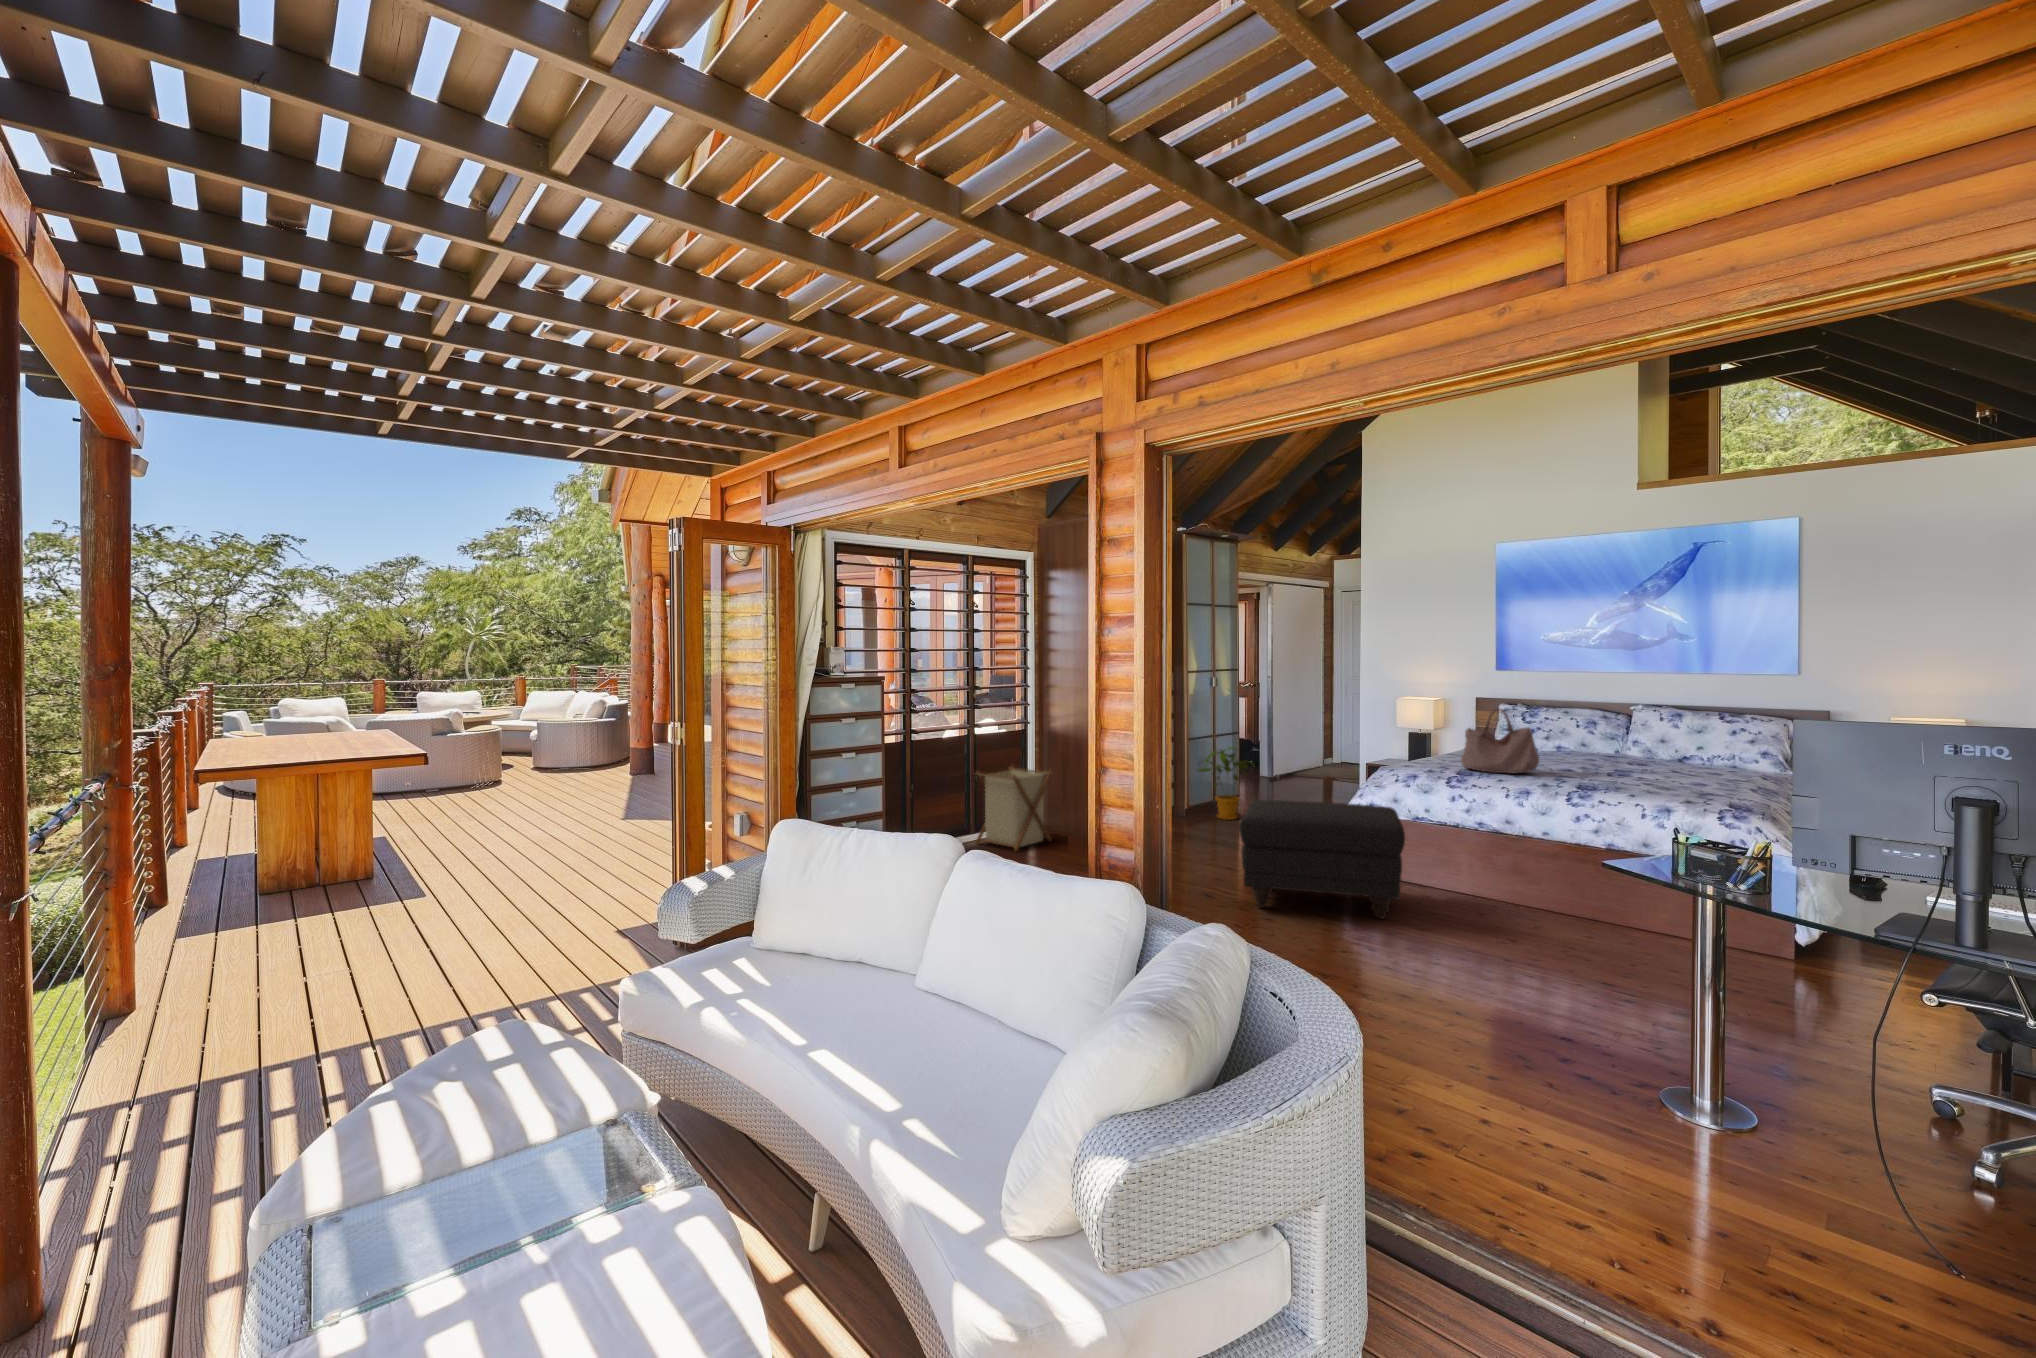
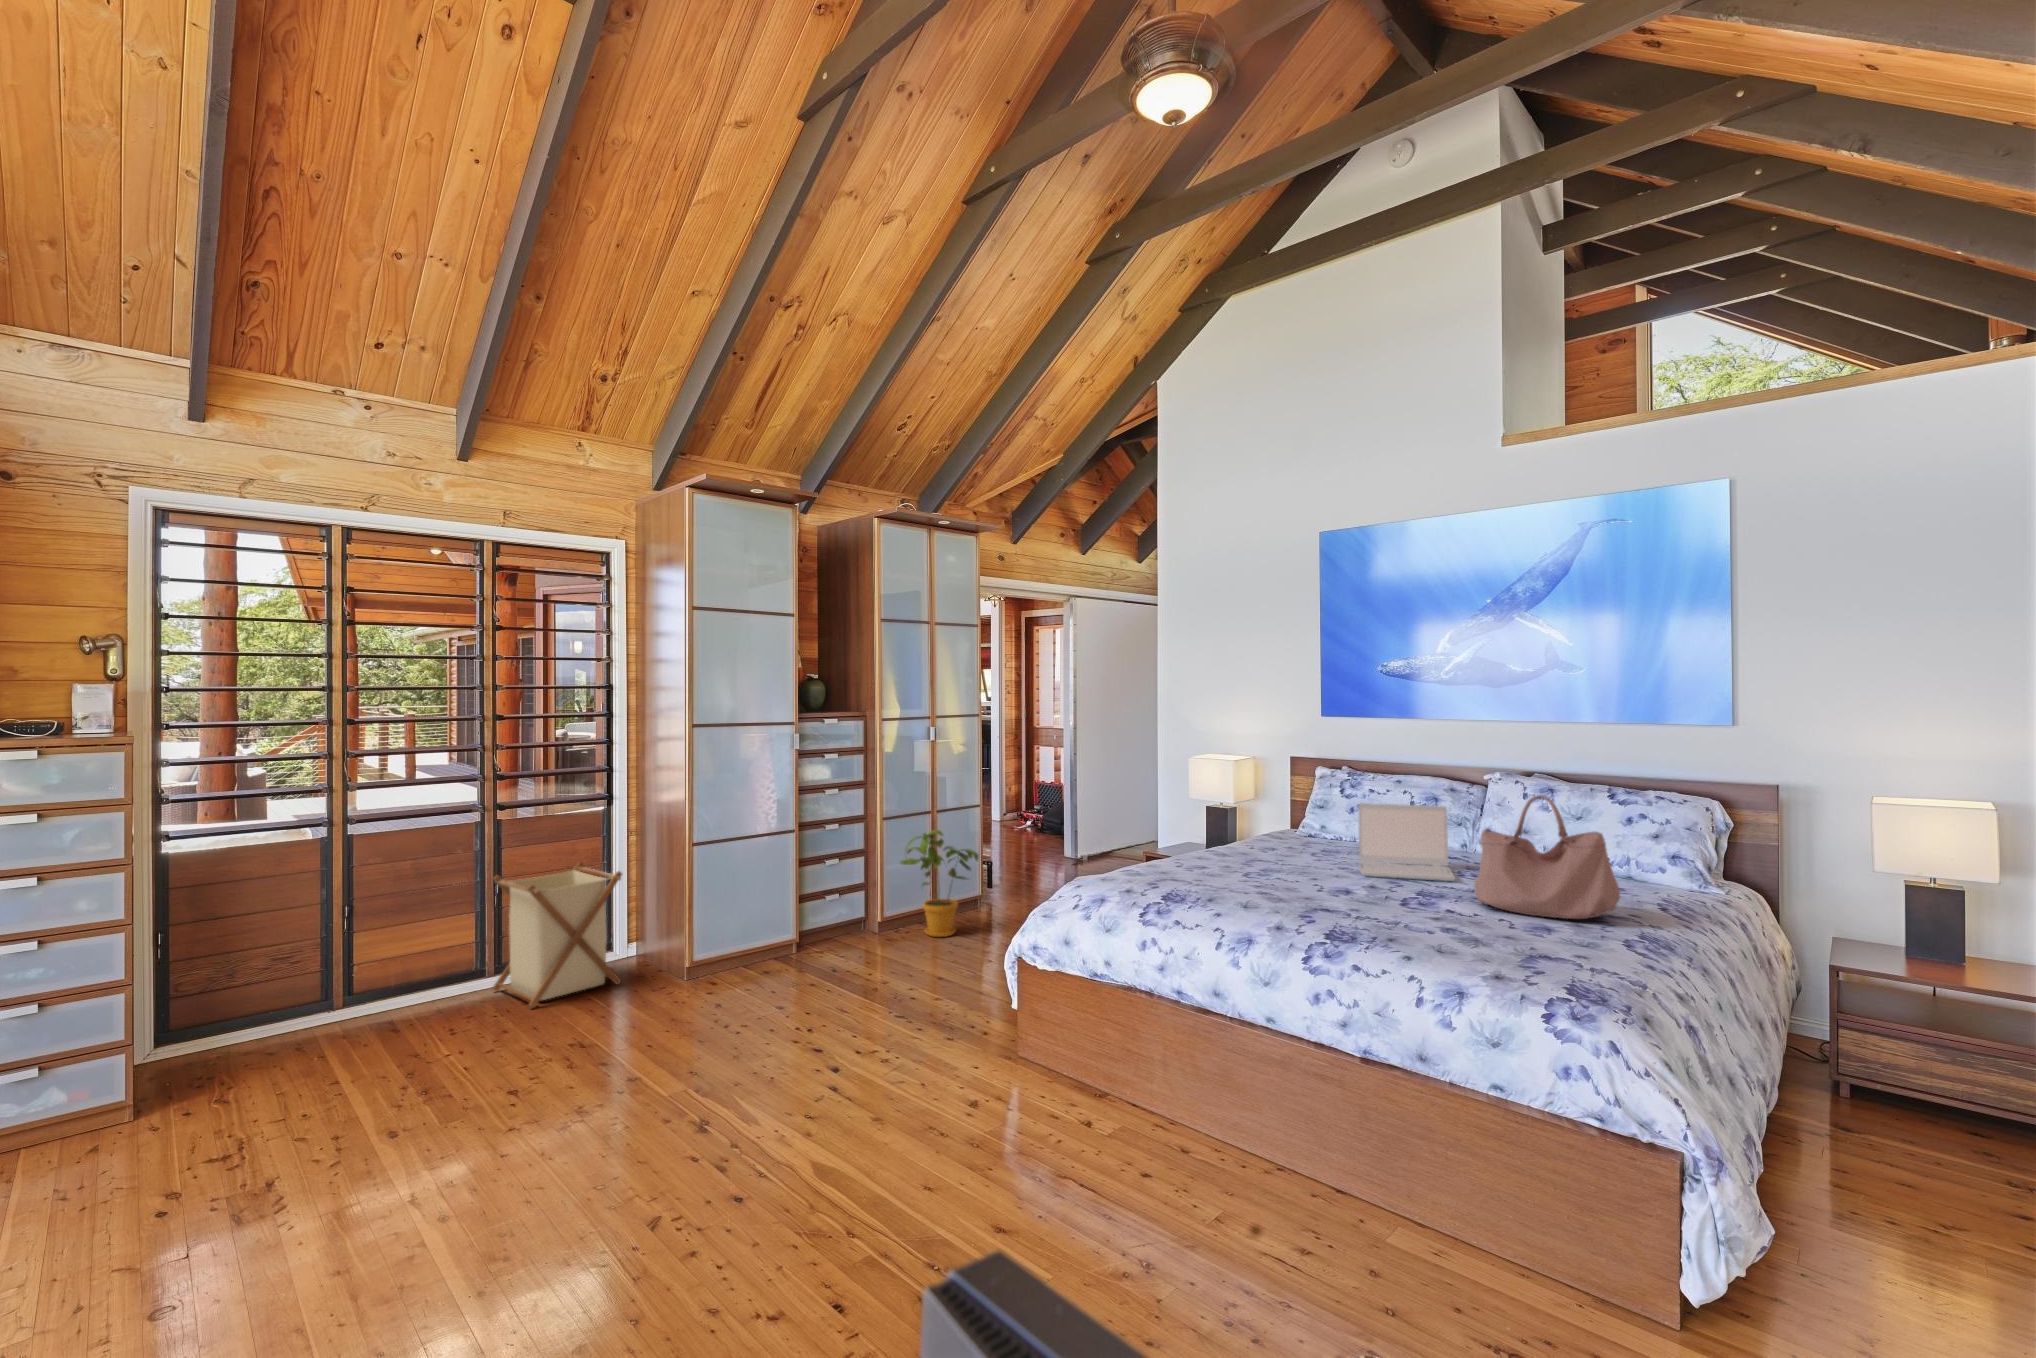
handbag: present [1461,709,1539,774] -> present [1474,795,1620,919]
laptop: none [1558,723,1628,767] -> present [1358,803,1455,881]
ottoman: present [1239,800,1405,919] -> none [719,944,1041,1190]

